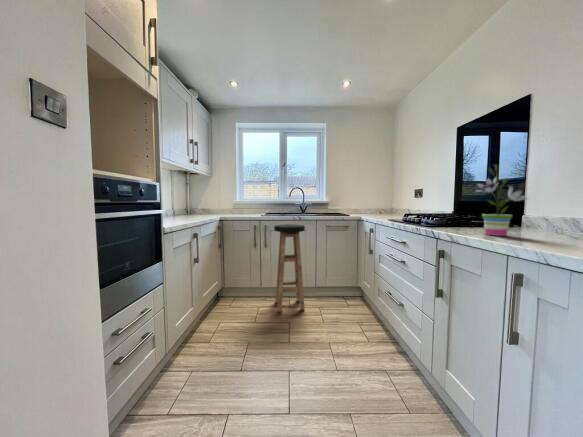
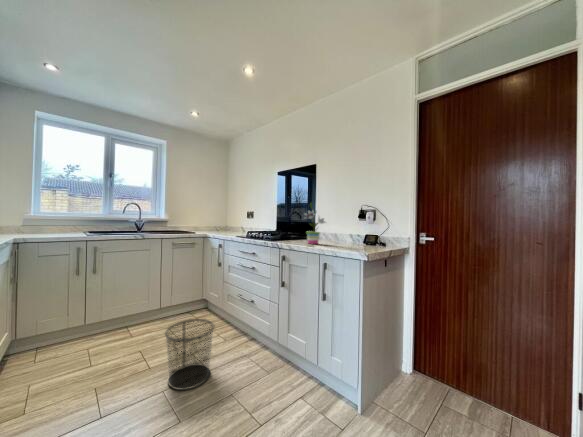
bar stool: present [274,224,305,312] -> none [111,244,153,344]
waste bin: none [295,307,345,380] -> present [165,319,214,390]

